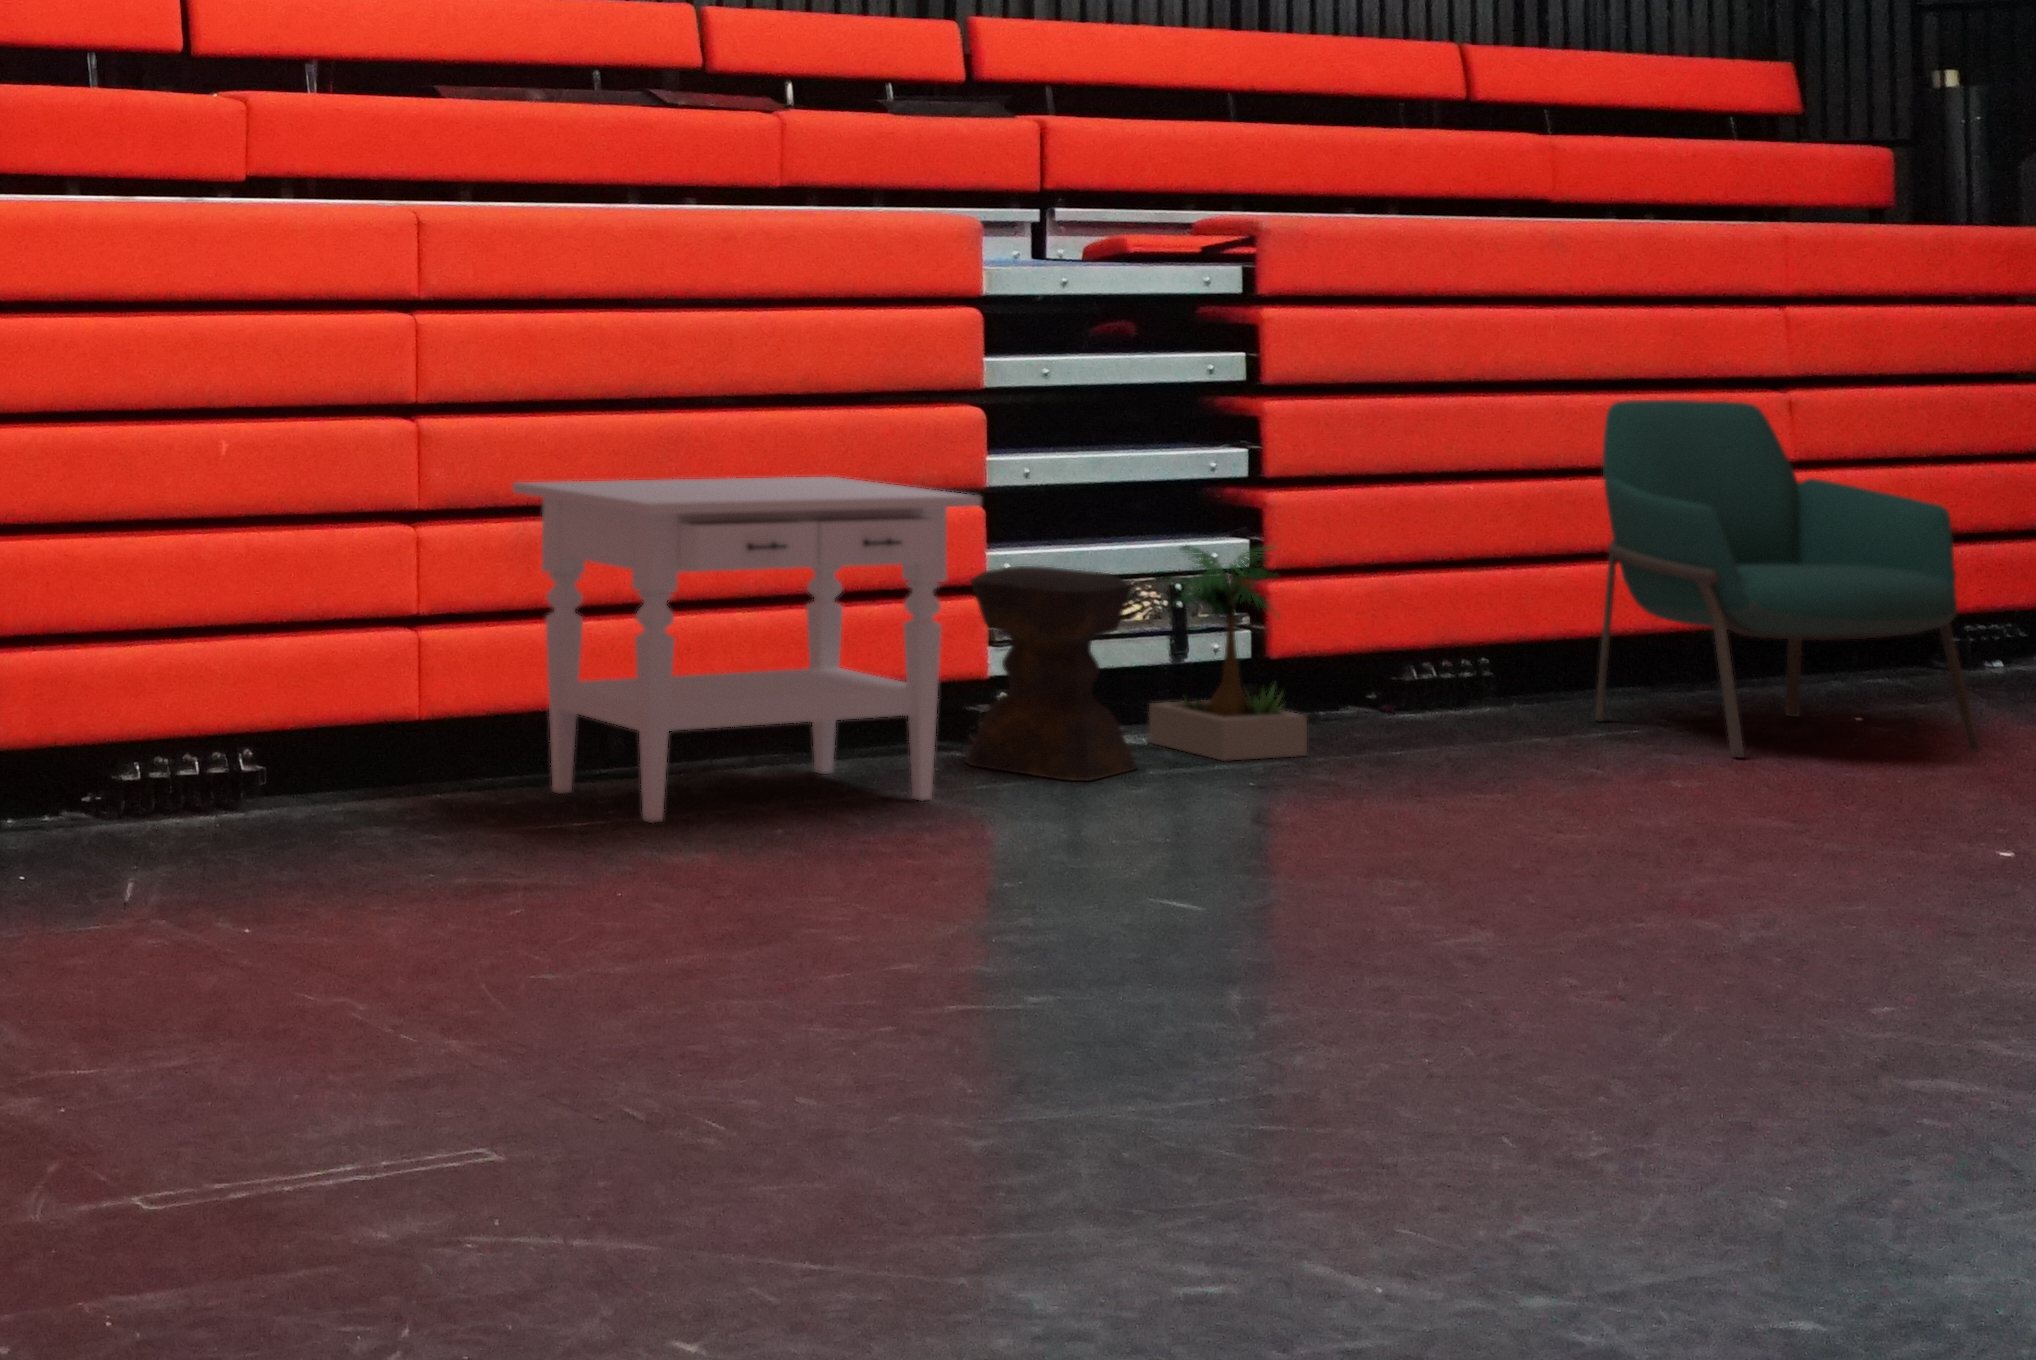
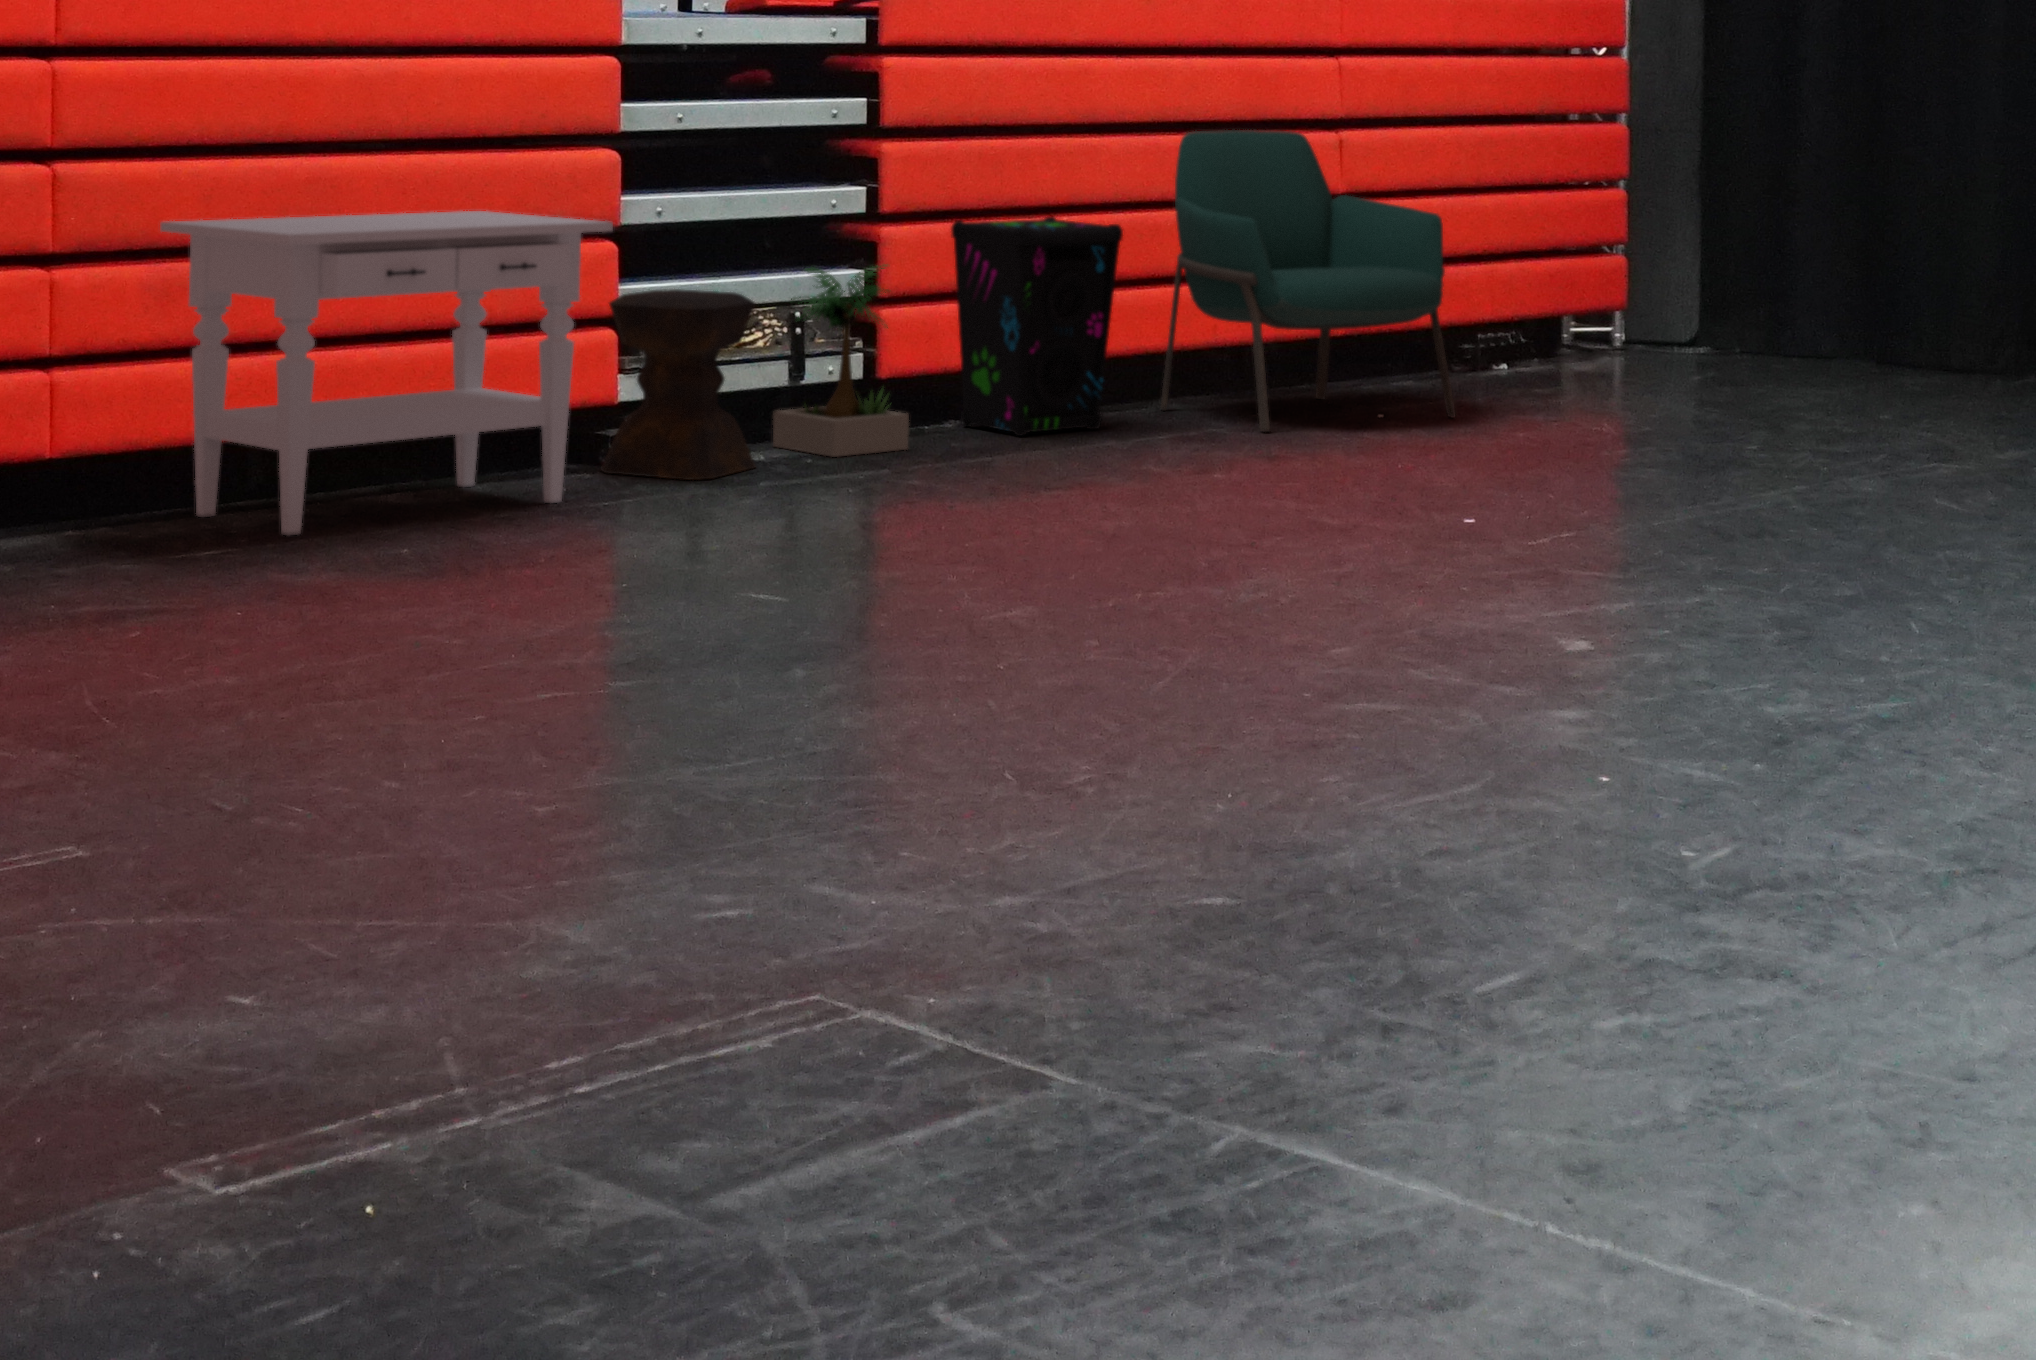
speaker: none [1342,495,1549,746] -> present [951,216,1123,436]

